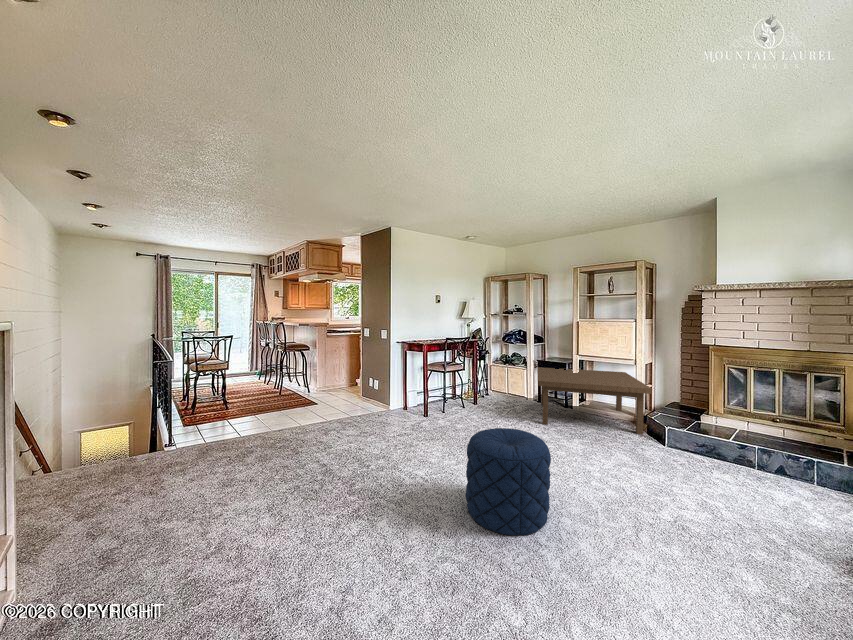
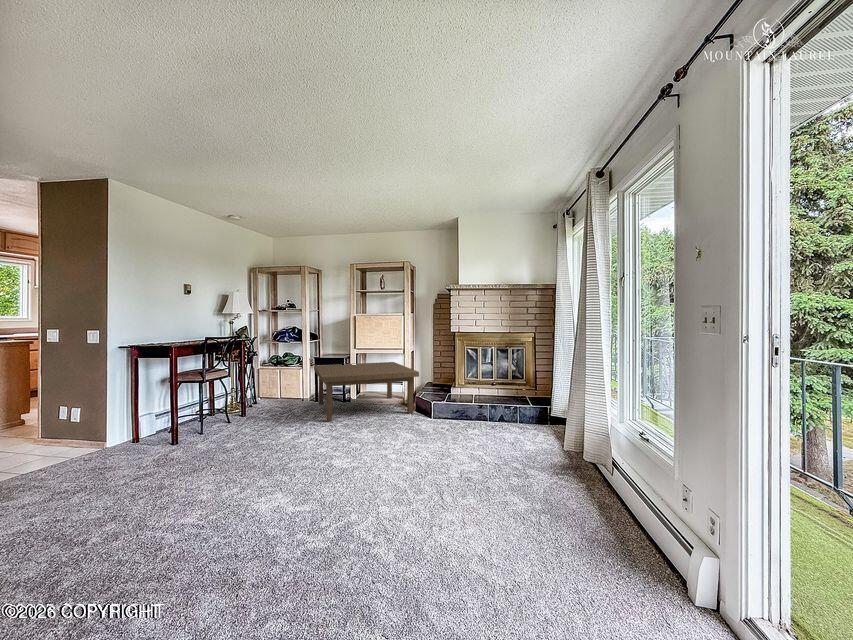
pouf: present [466,428,551,535] -> none [274,422,363,530]

